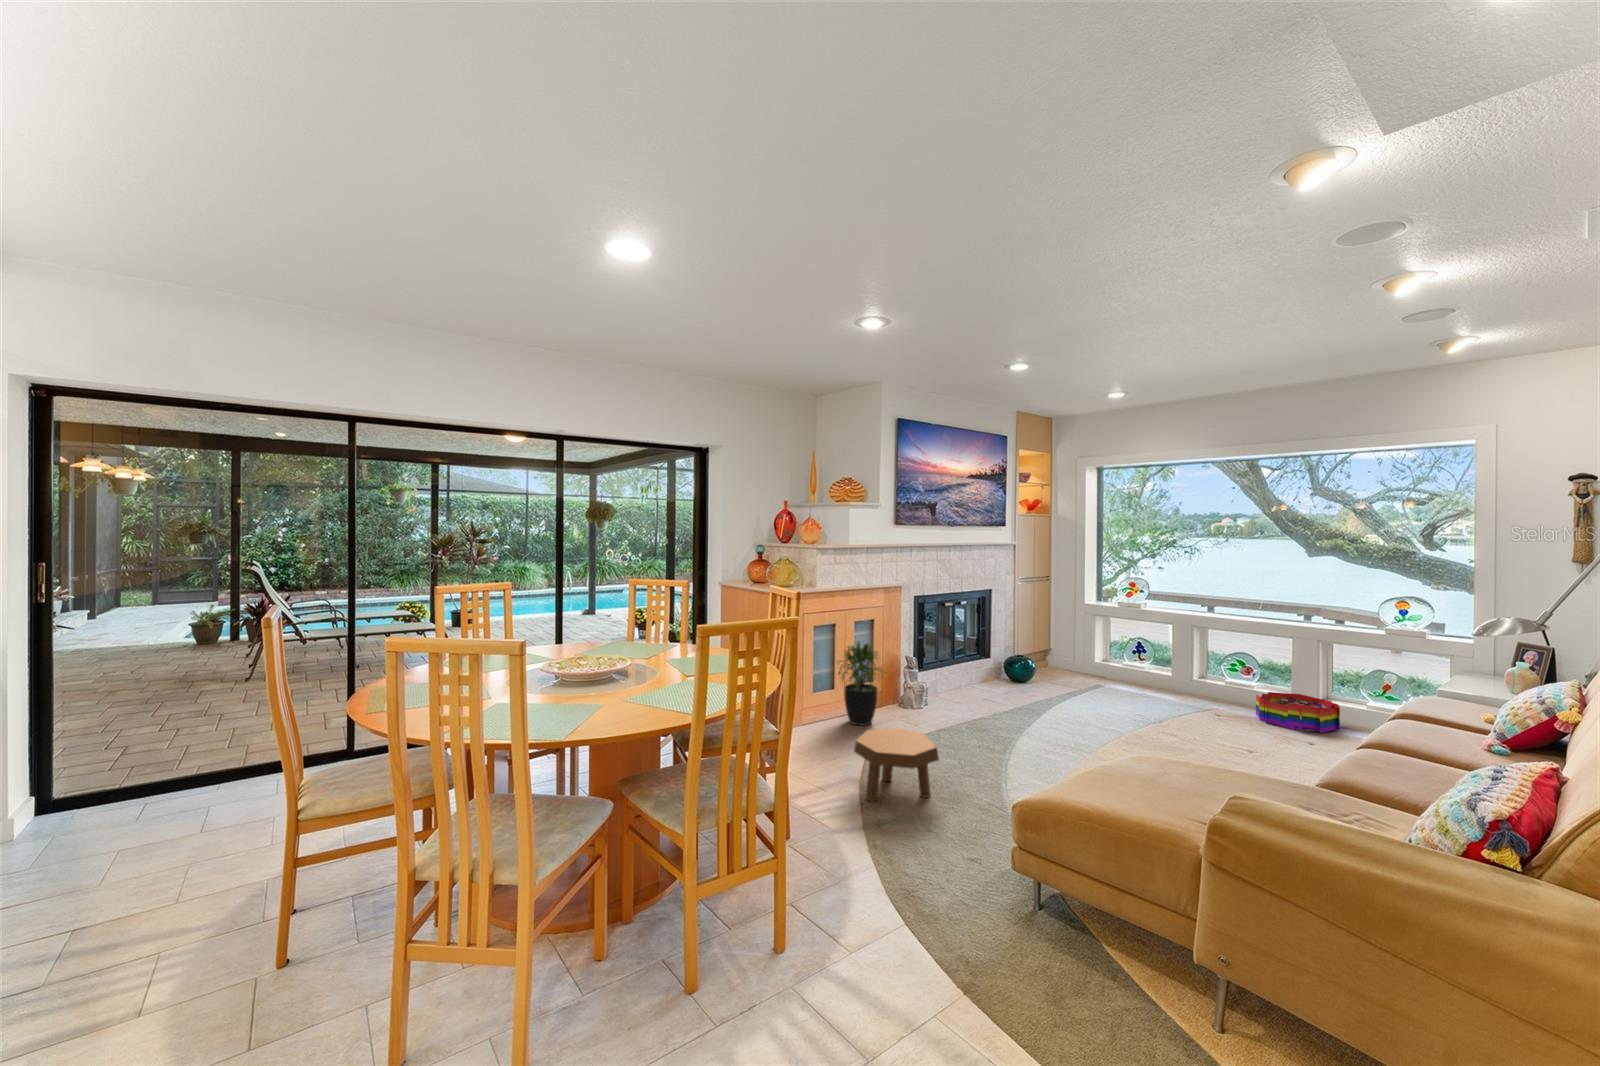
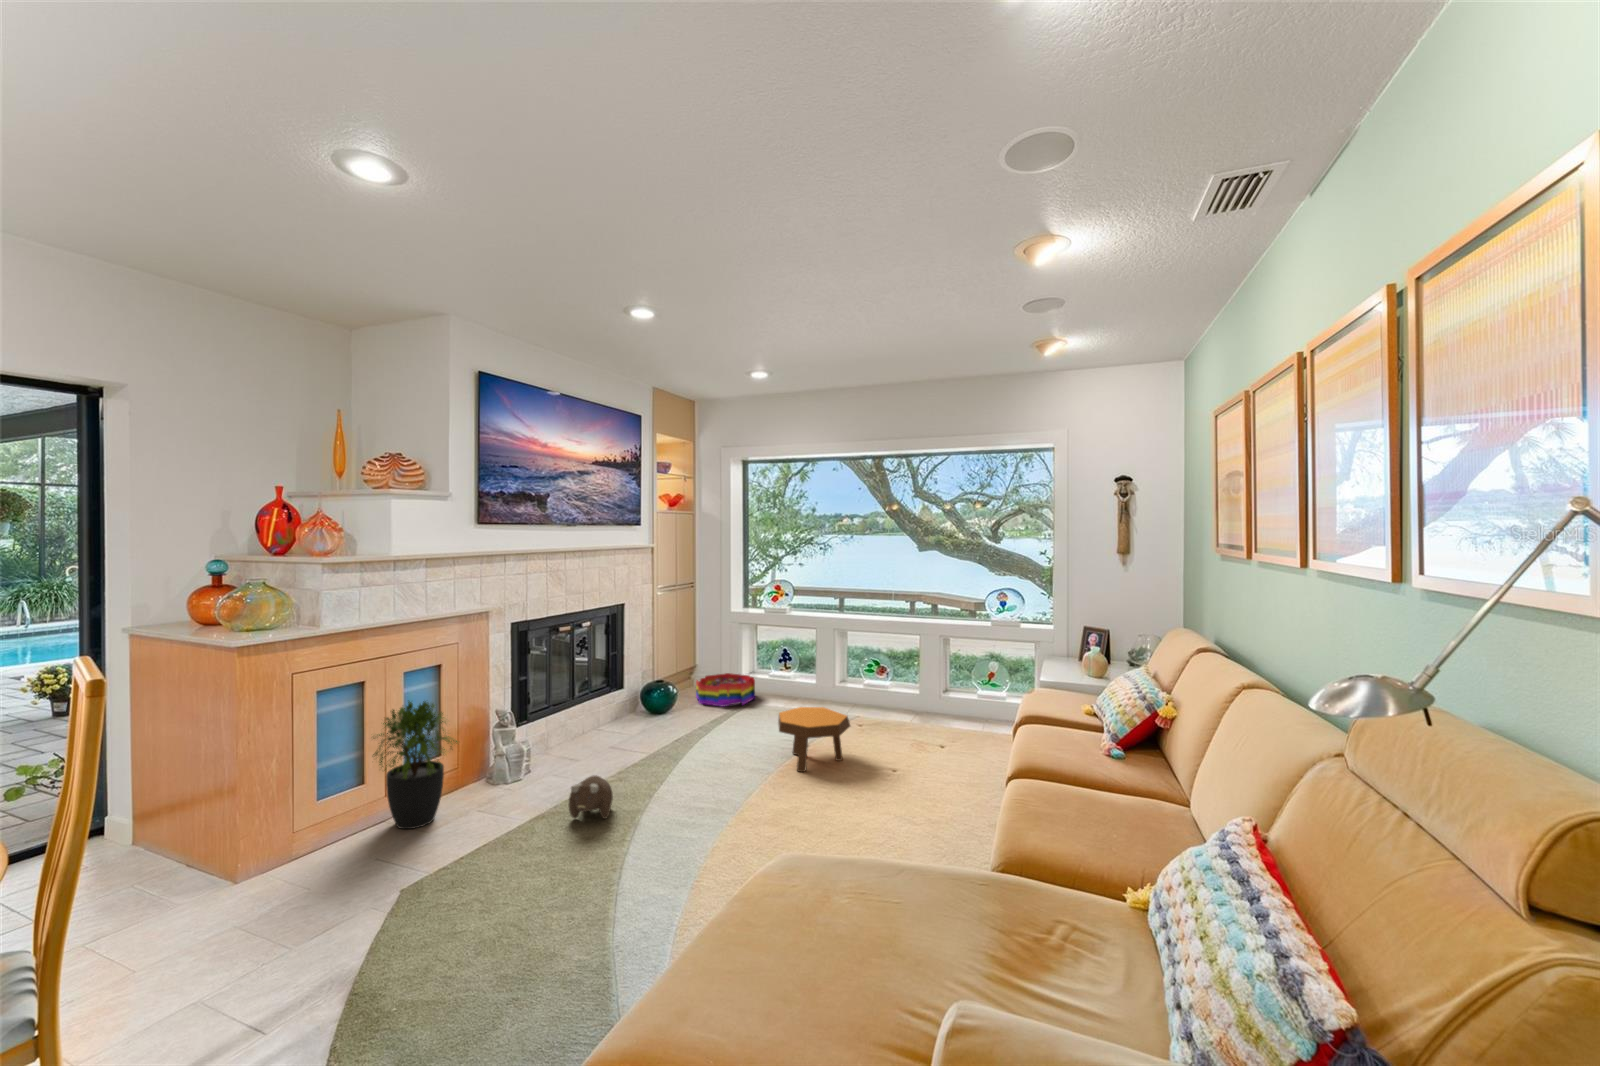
storage bin: present [1256,692,1340,733] -> present [696,673,755,706]
plush toy: none [961,710,993,742] -> present [569,775,613,819]
footstool: present [854,728,939,801] -> present [778,707,850,772]

